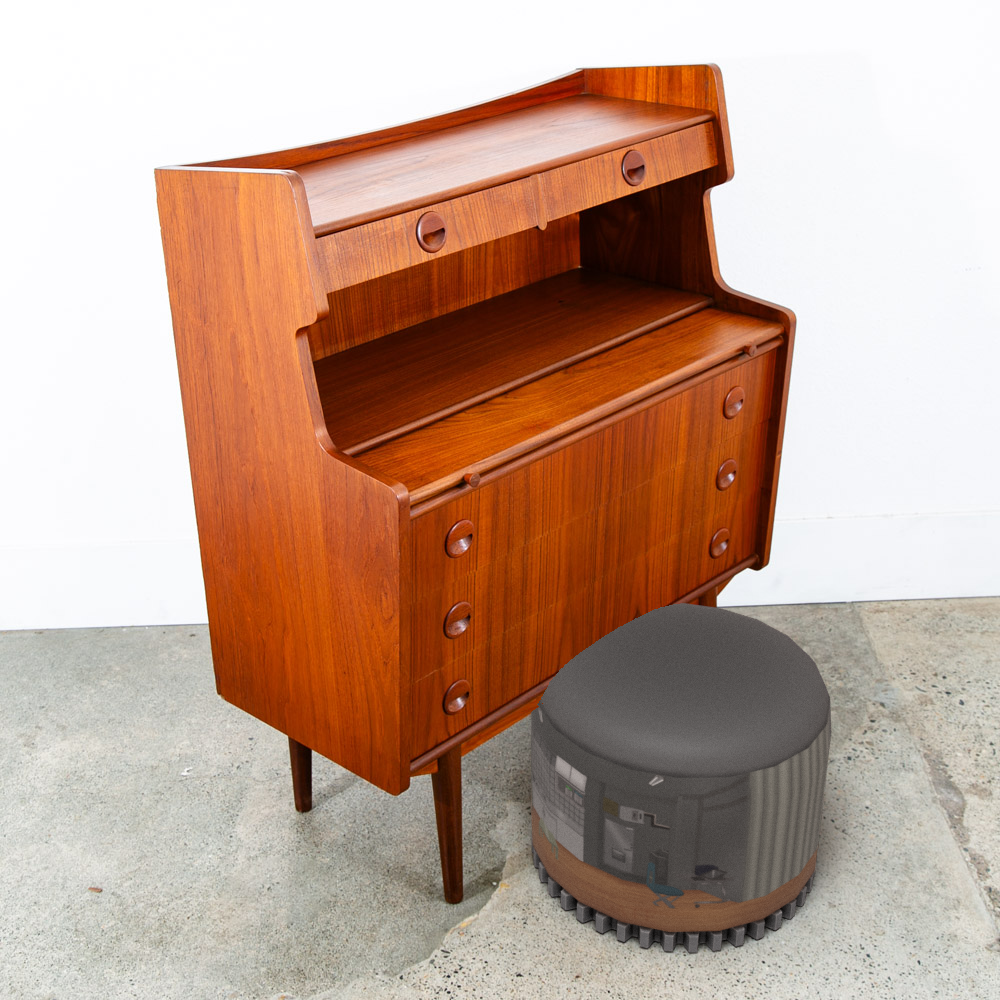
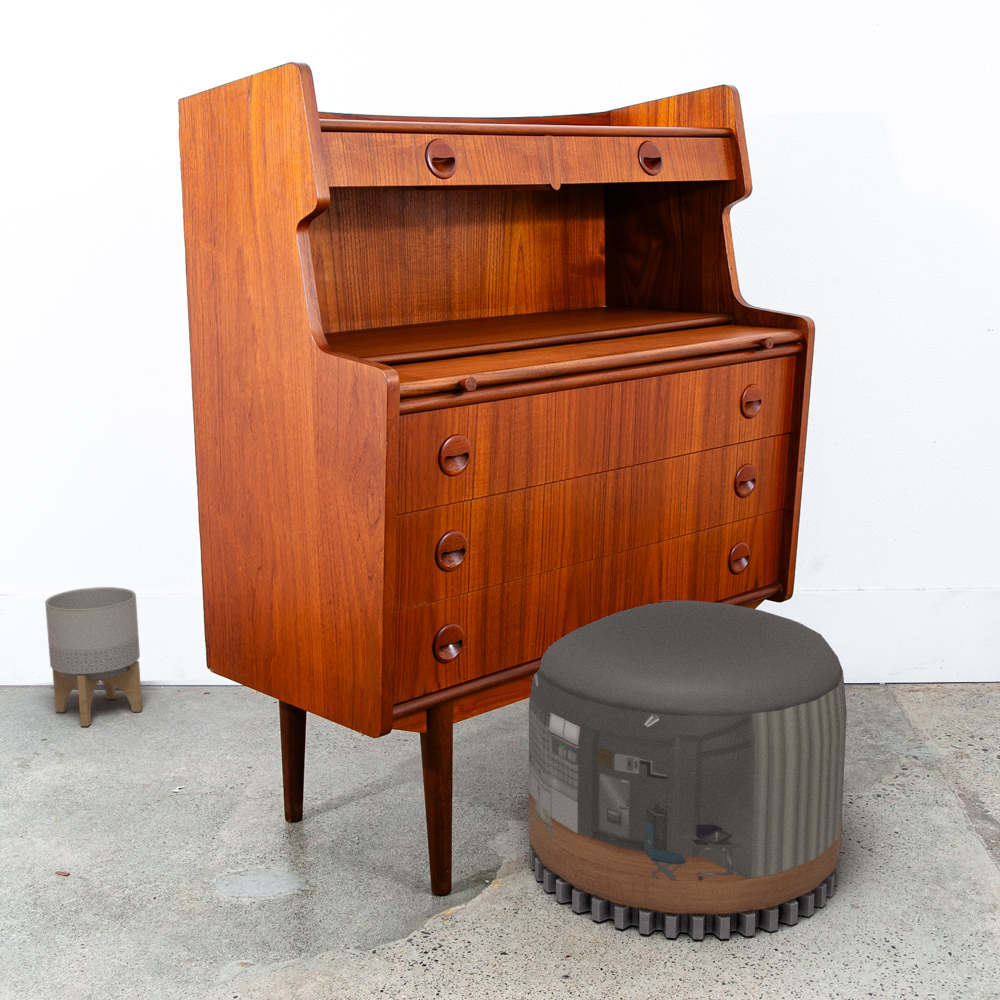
planter: none [28,540,134,684] -> present [45,587,142,726]

